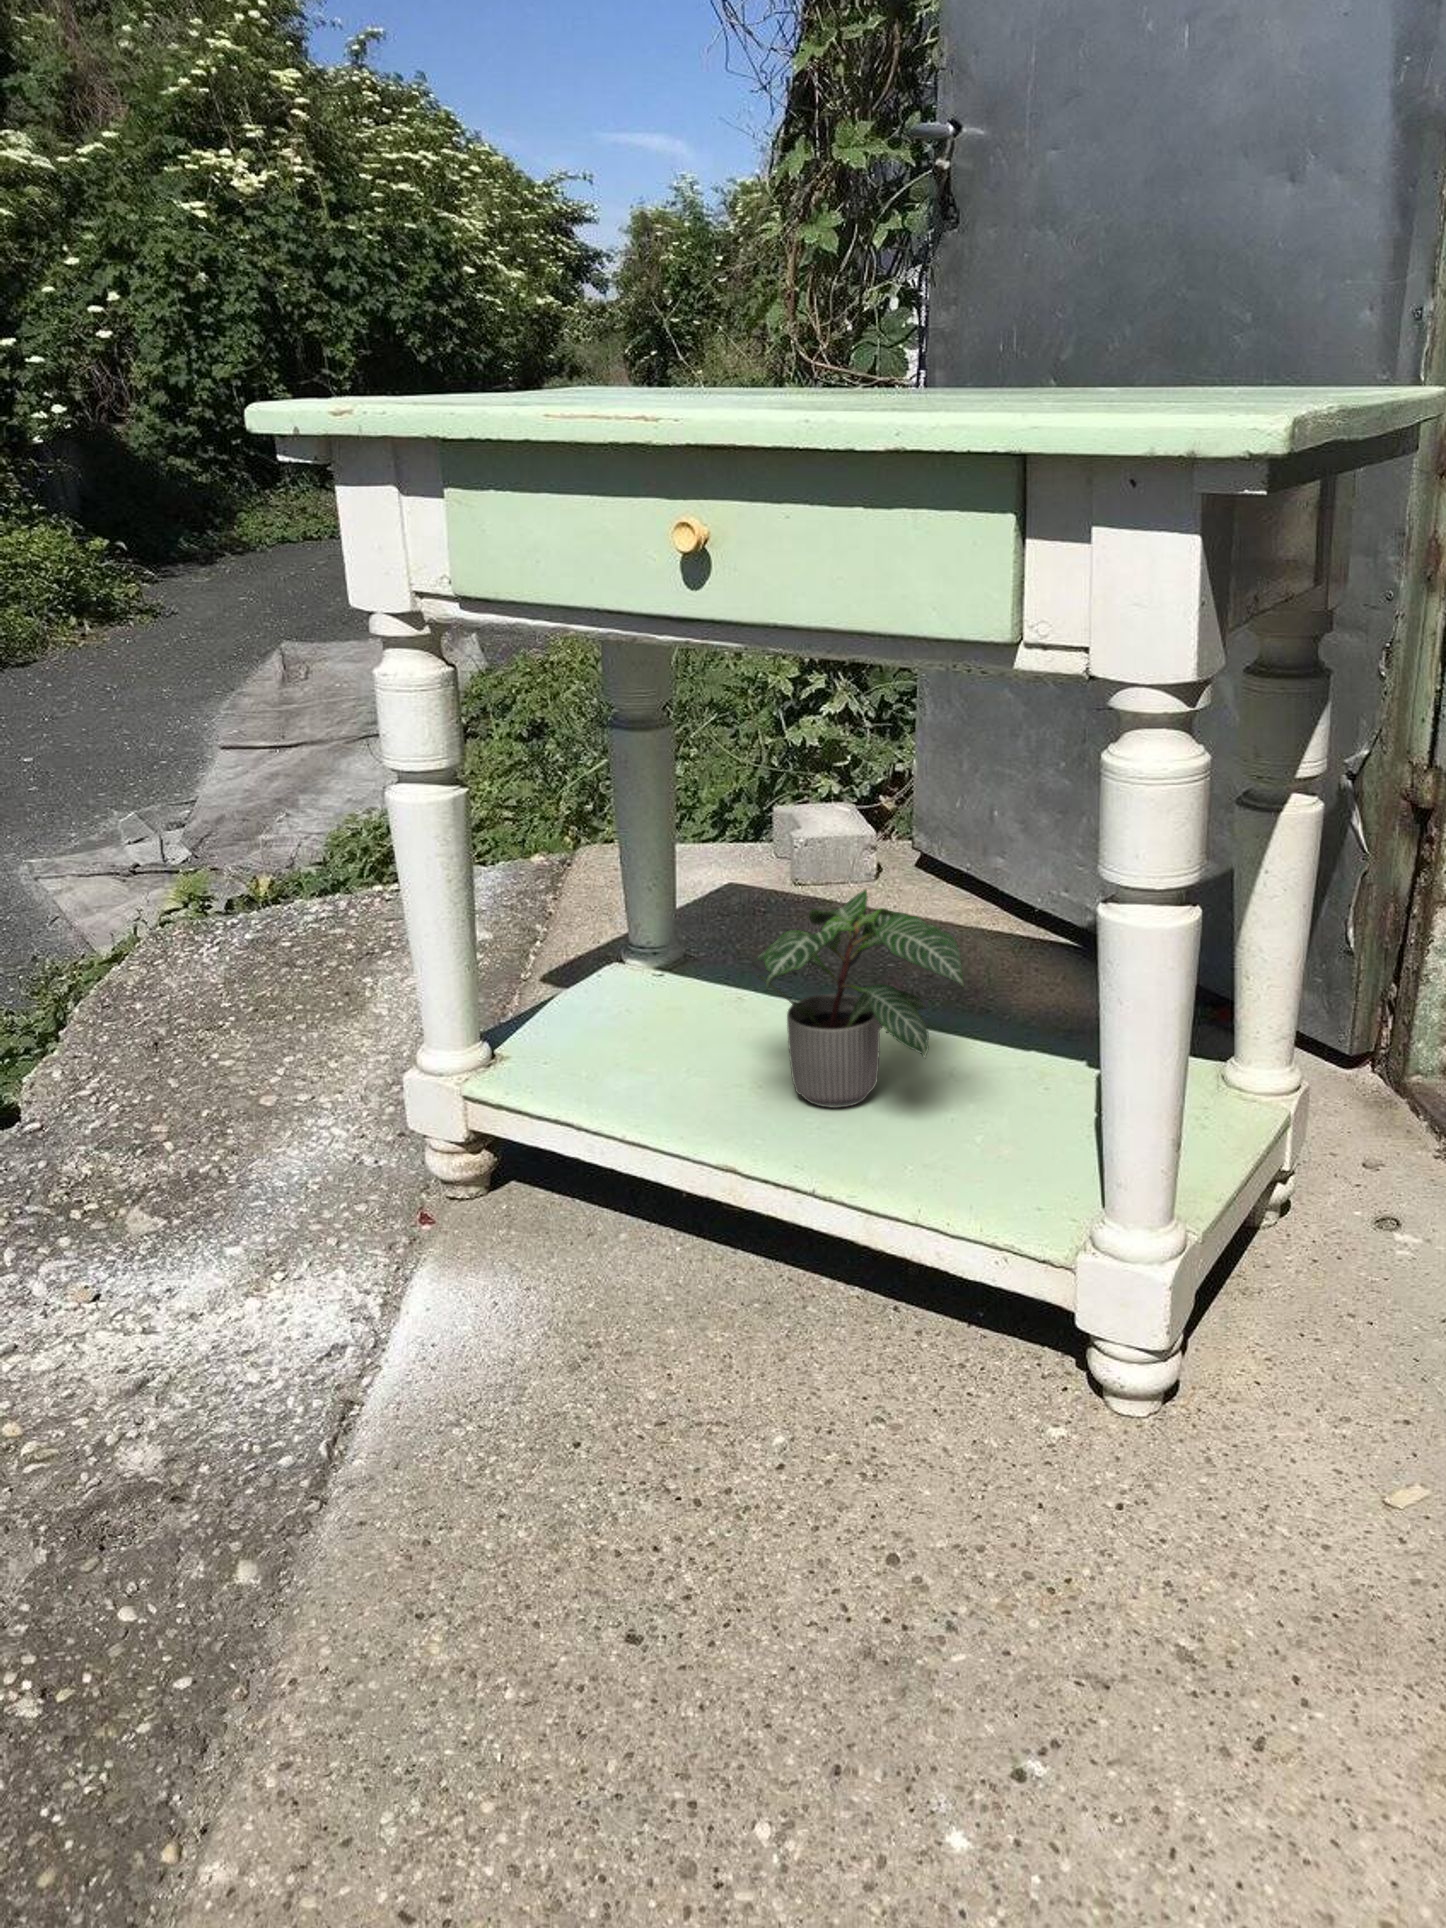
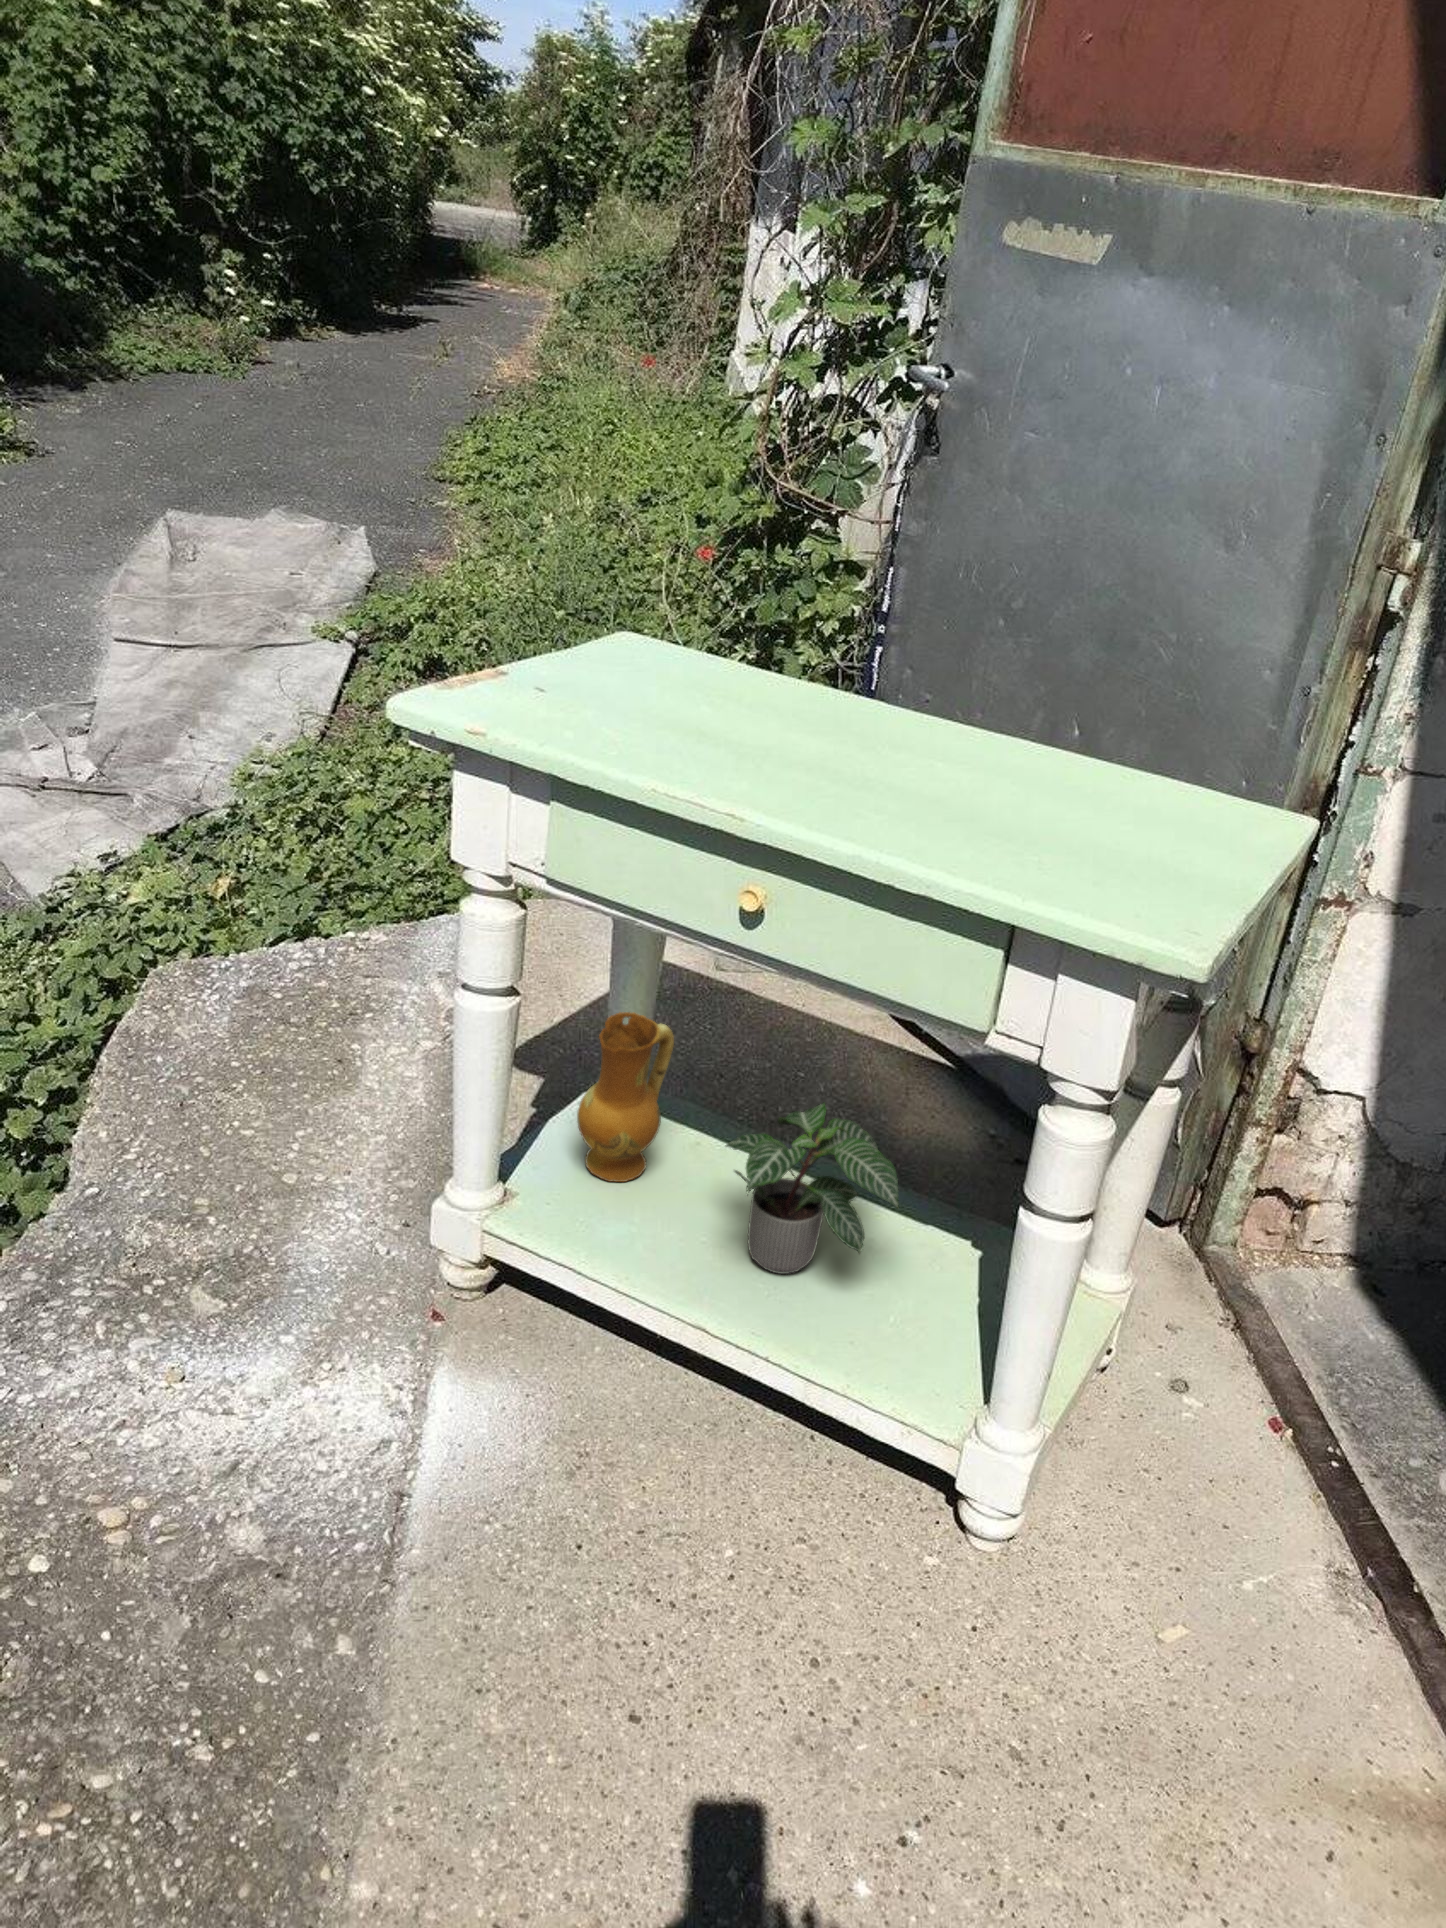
ceramic jug: none [582,826,689,1041] -> present [577,1012,674,1182]

